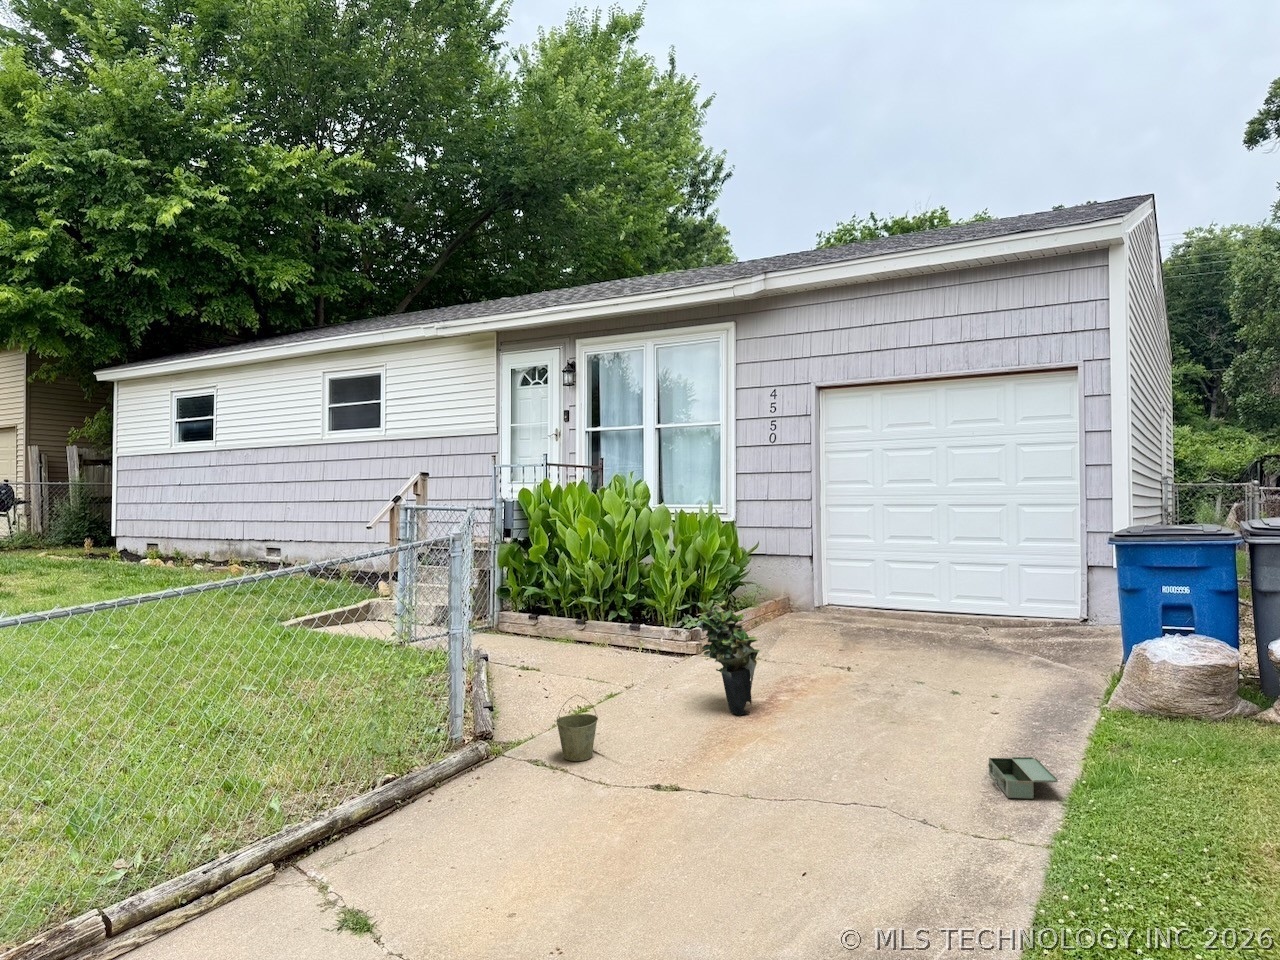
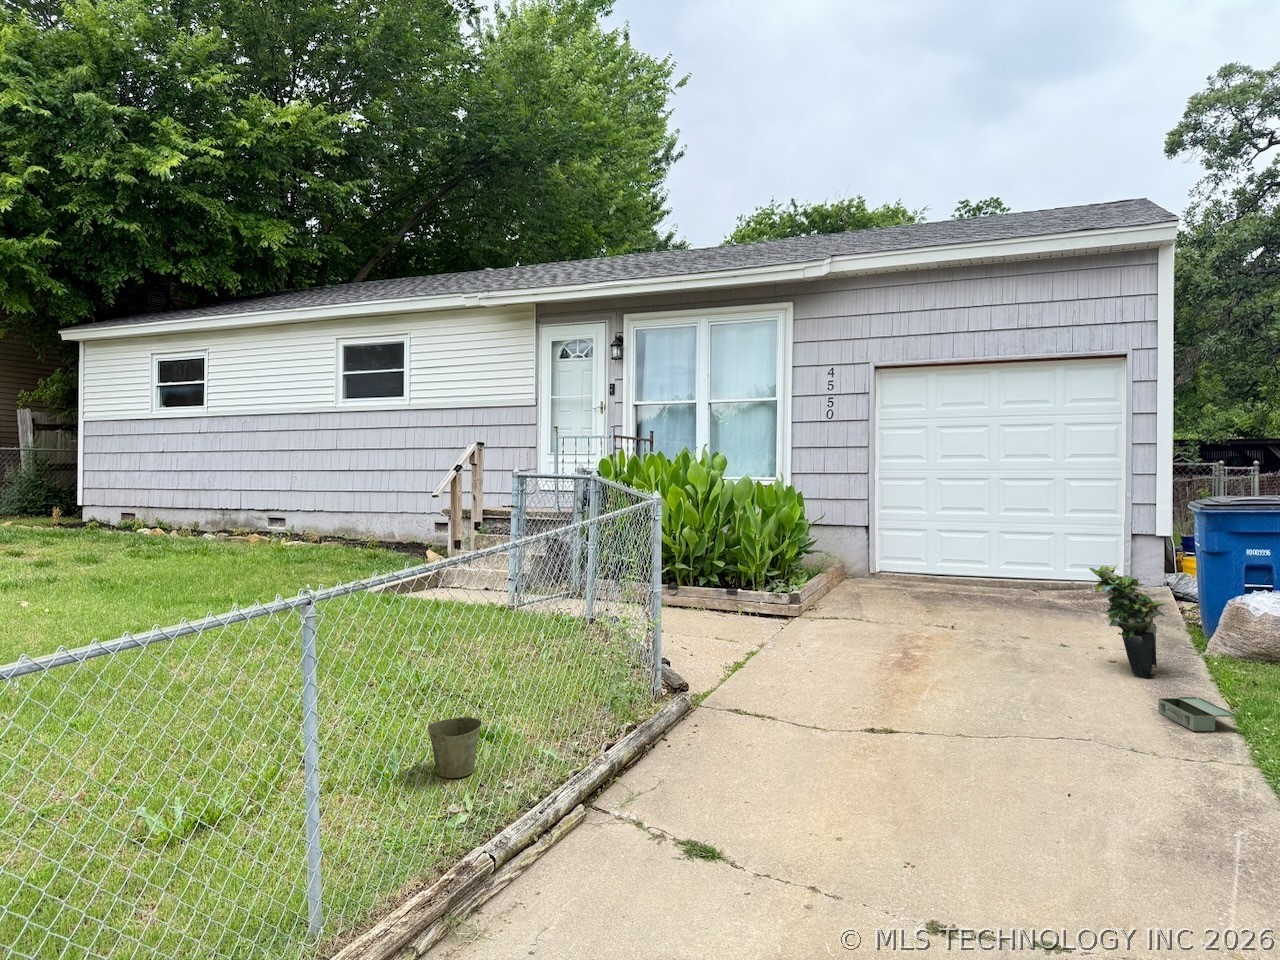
potted plant: present [697,599,760,716] -> present [1089,565,1165,678]
bucket: present [556,695,598,761] -> present [428,694,482,778]

